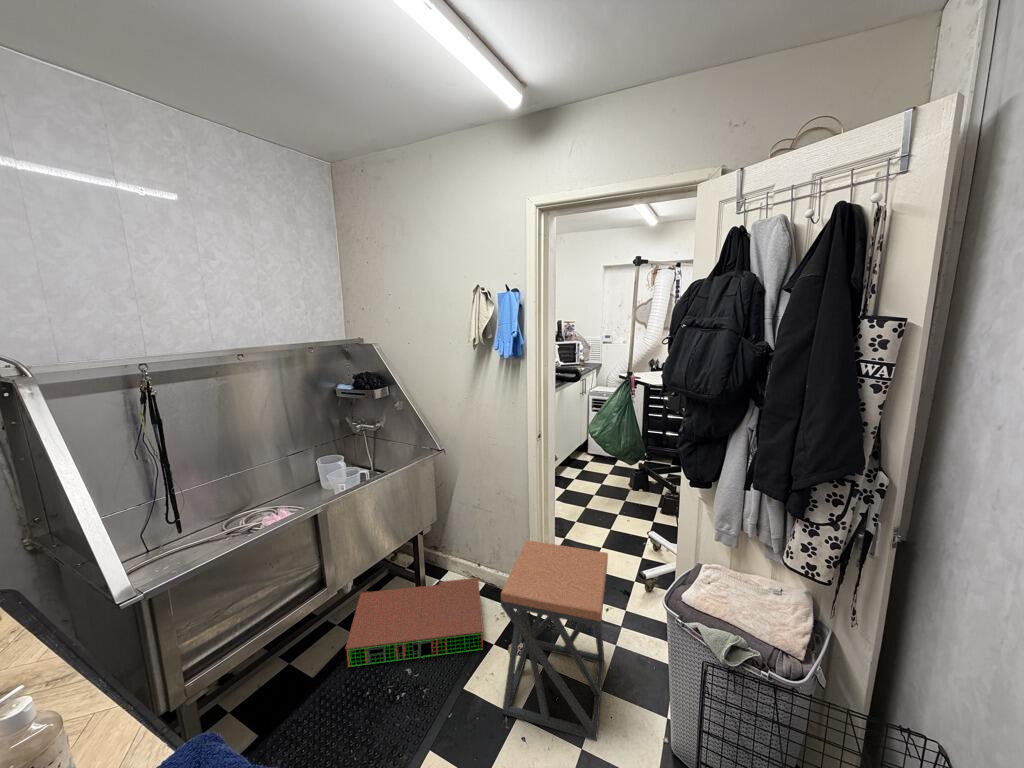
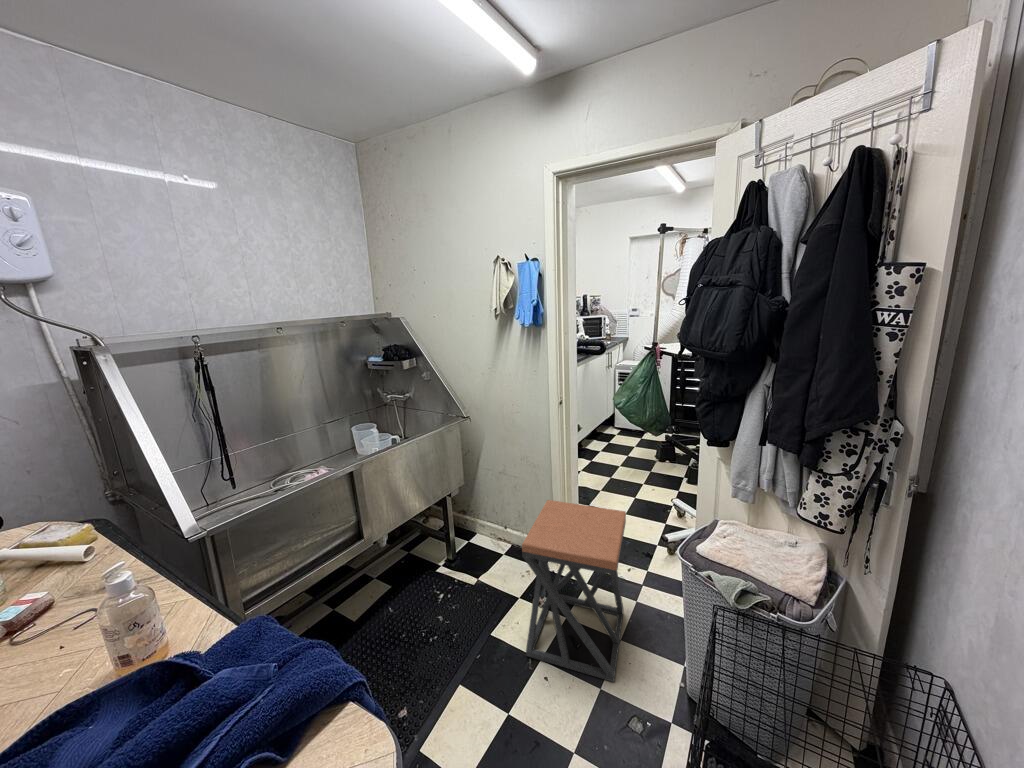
storage bin: present [345,578,483,667] -> none [383,538,509,612]

